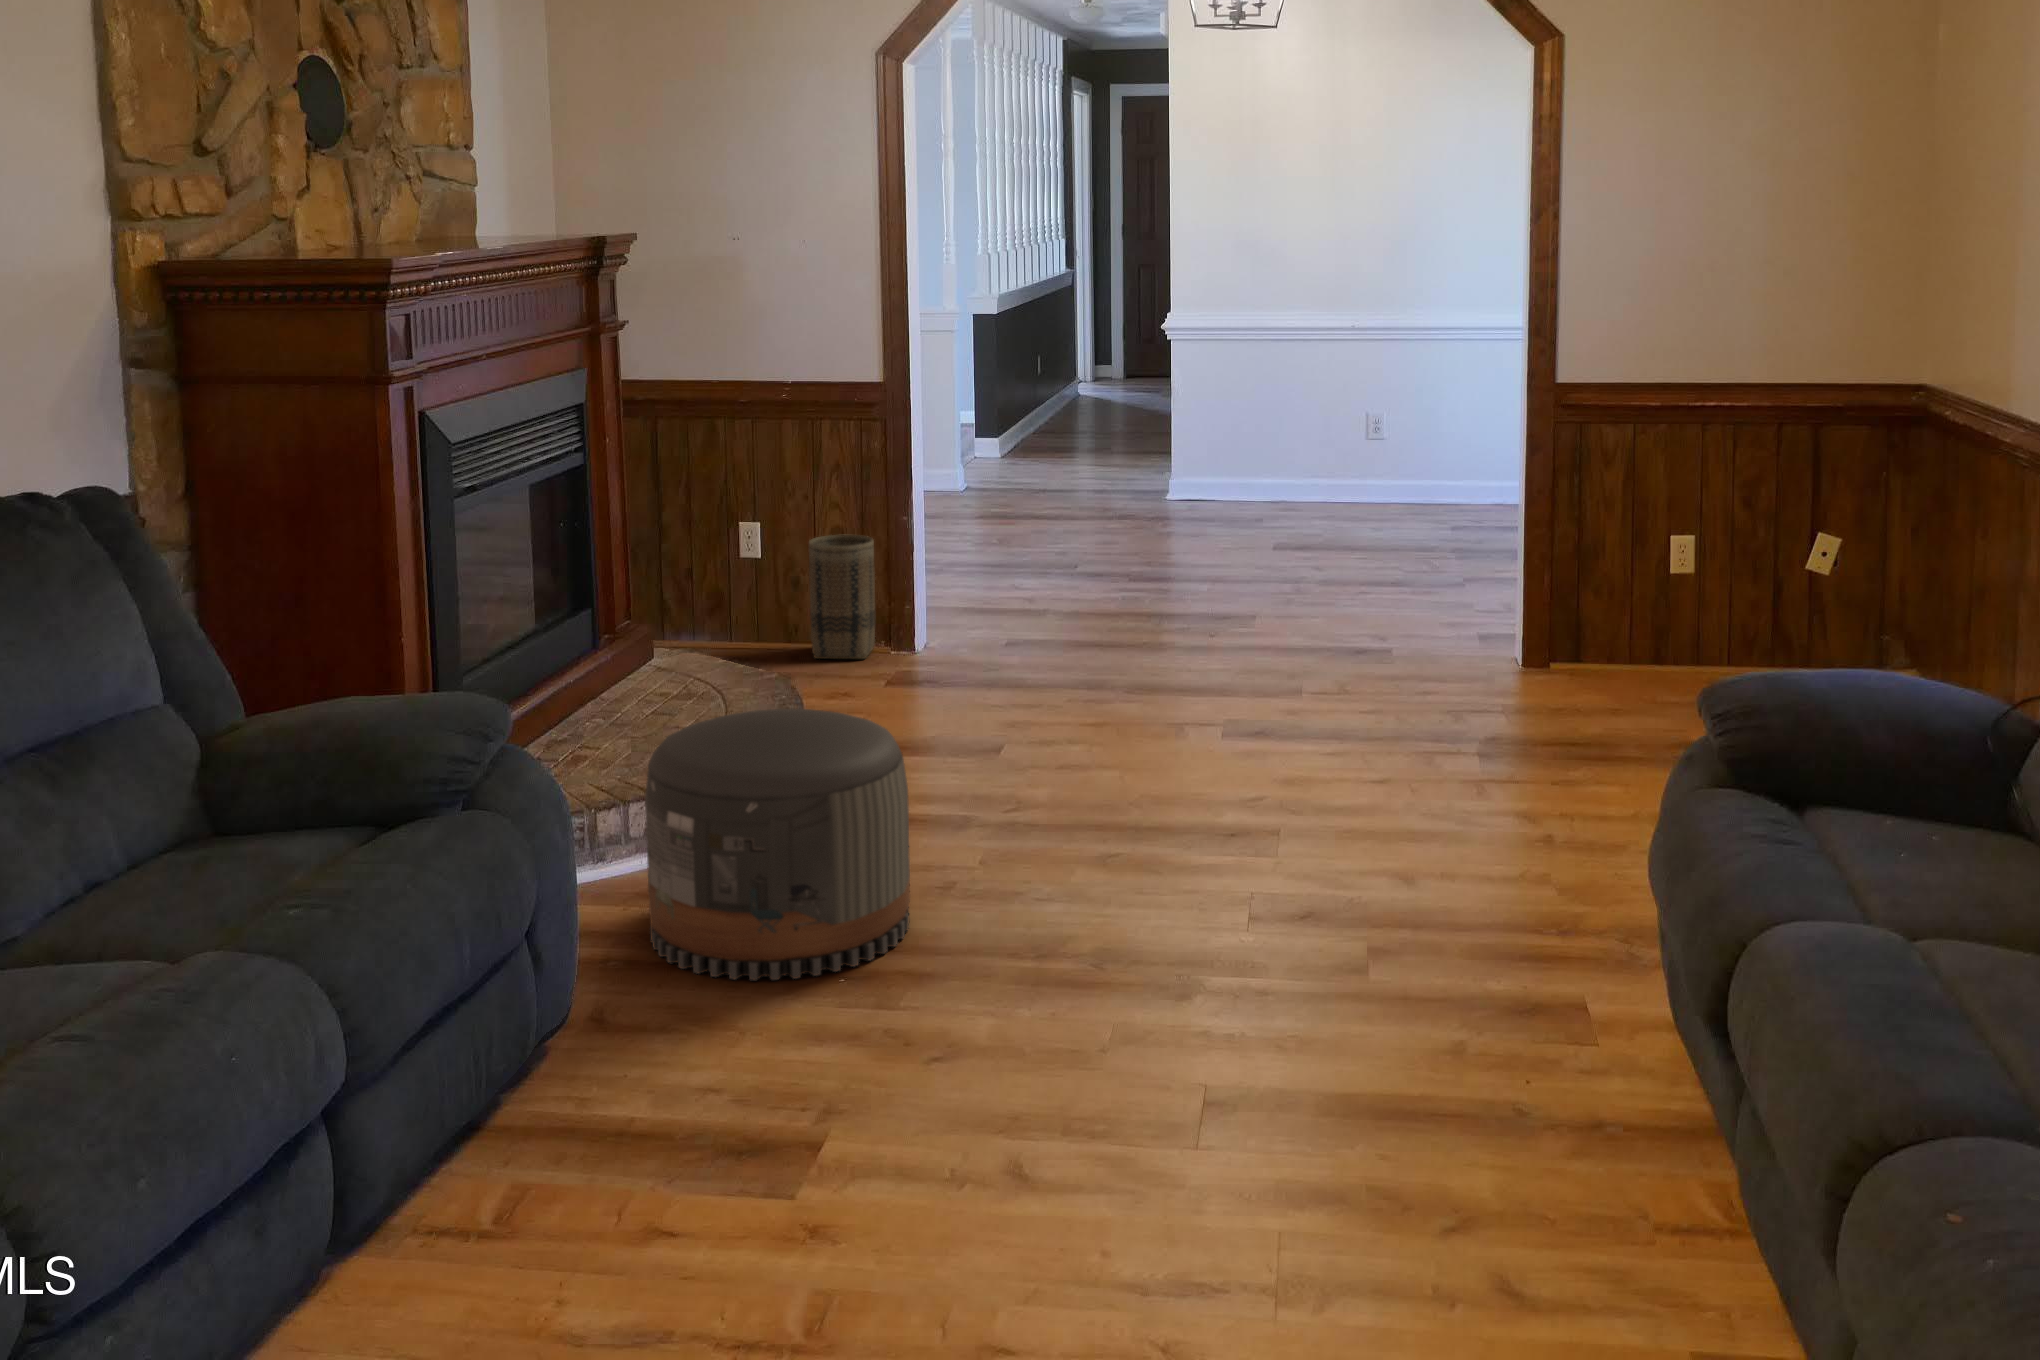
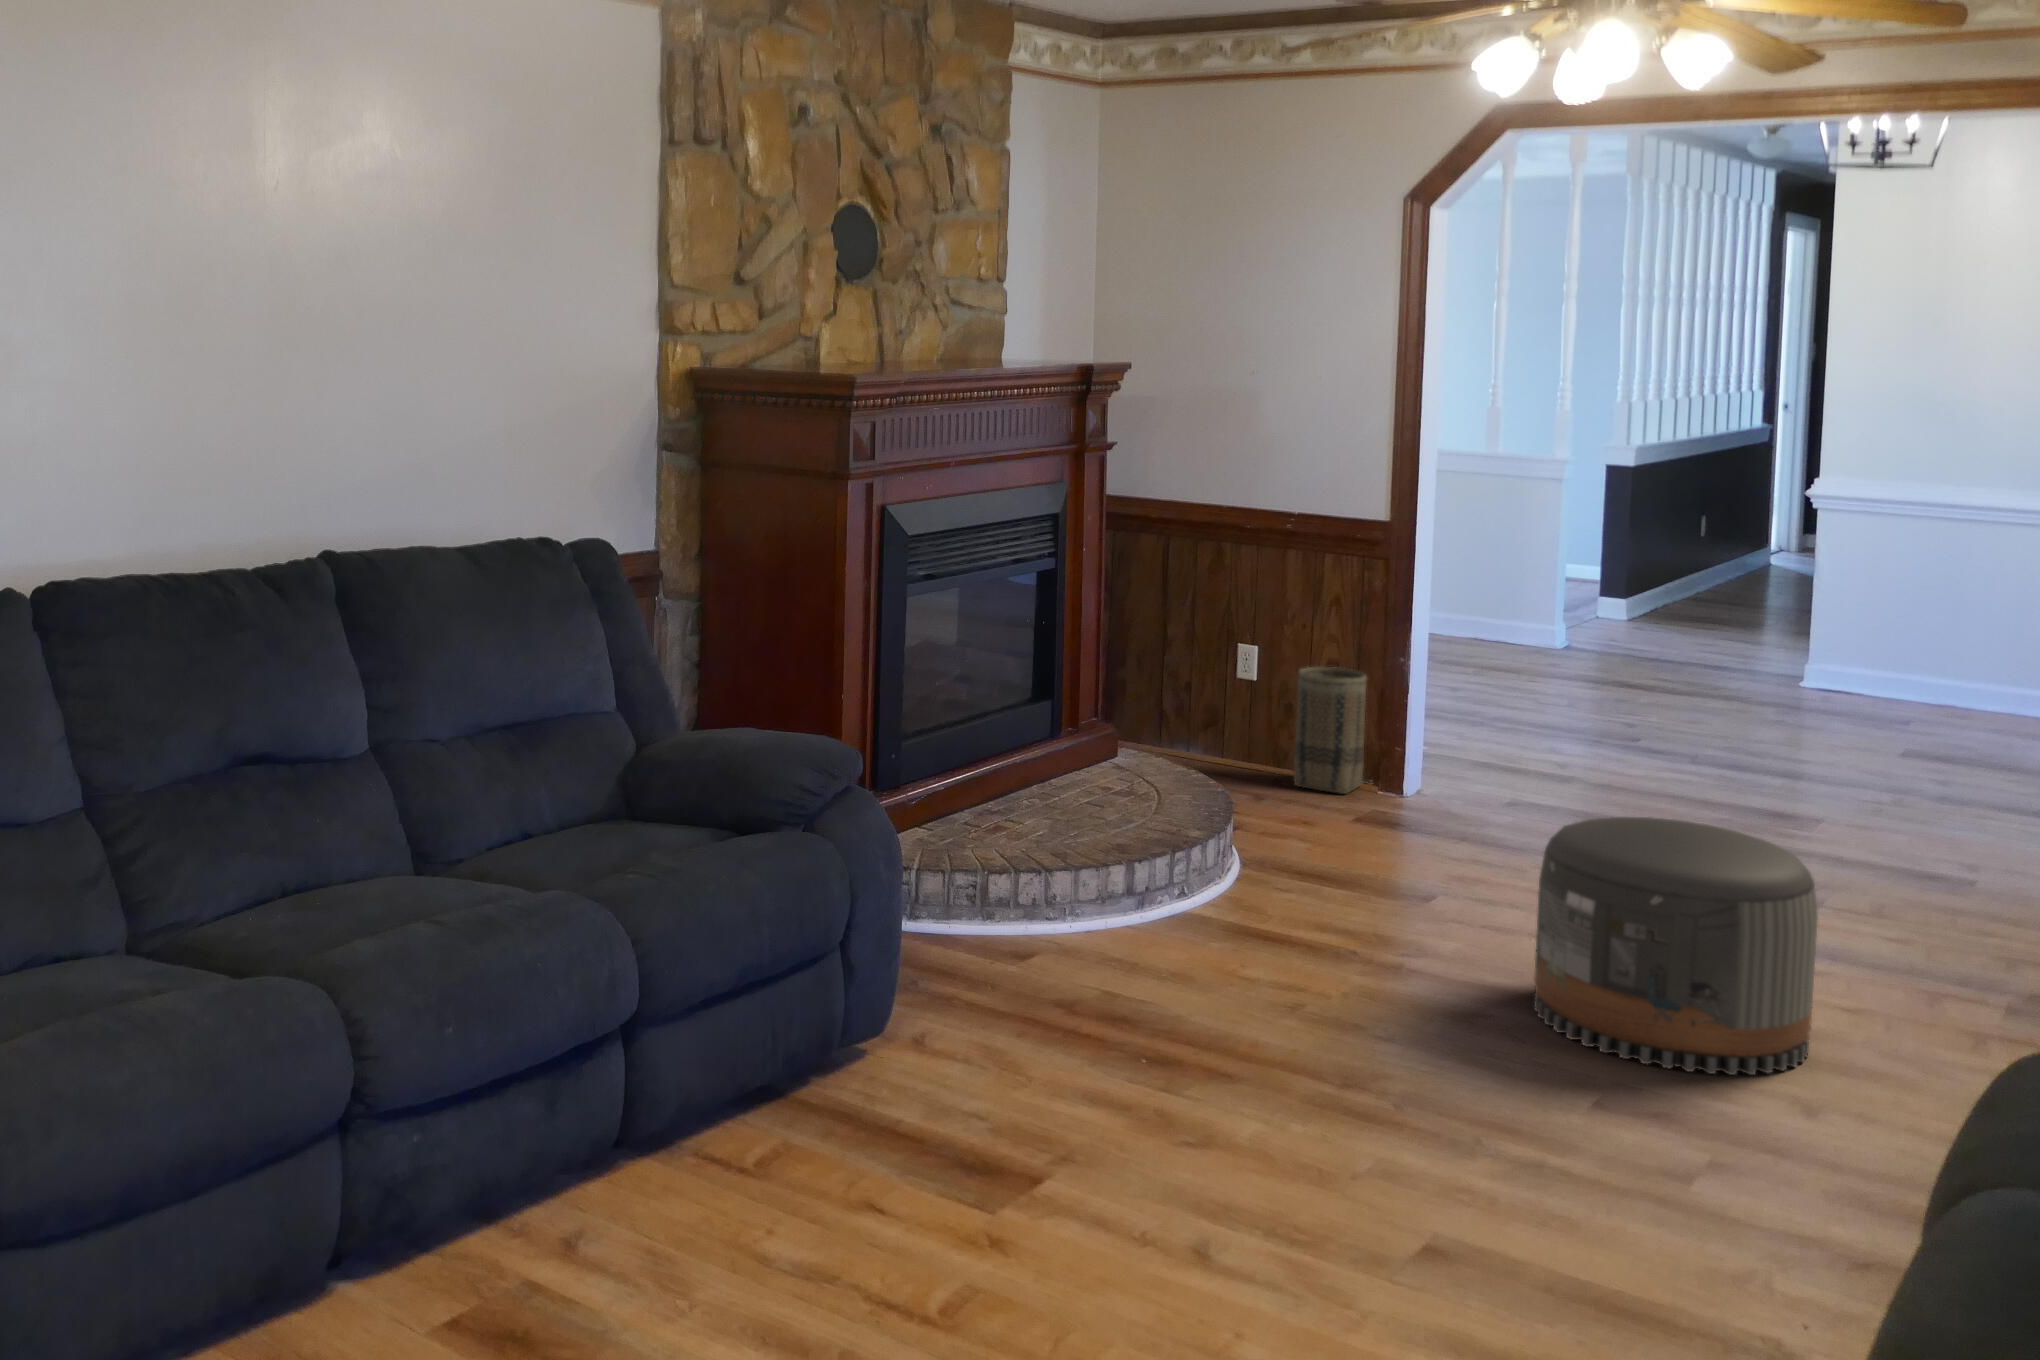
pouf: present [645,709,910,980] -> present [1534,817,1818,1075]

